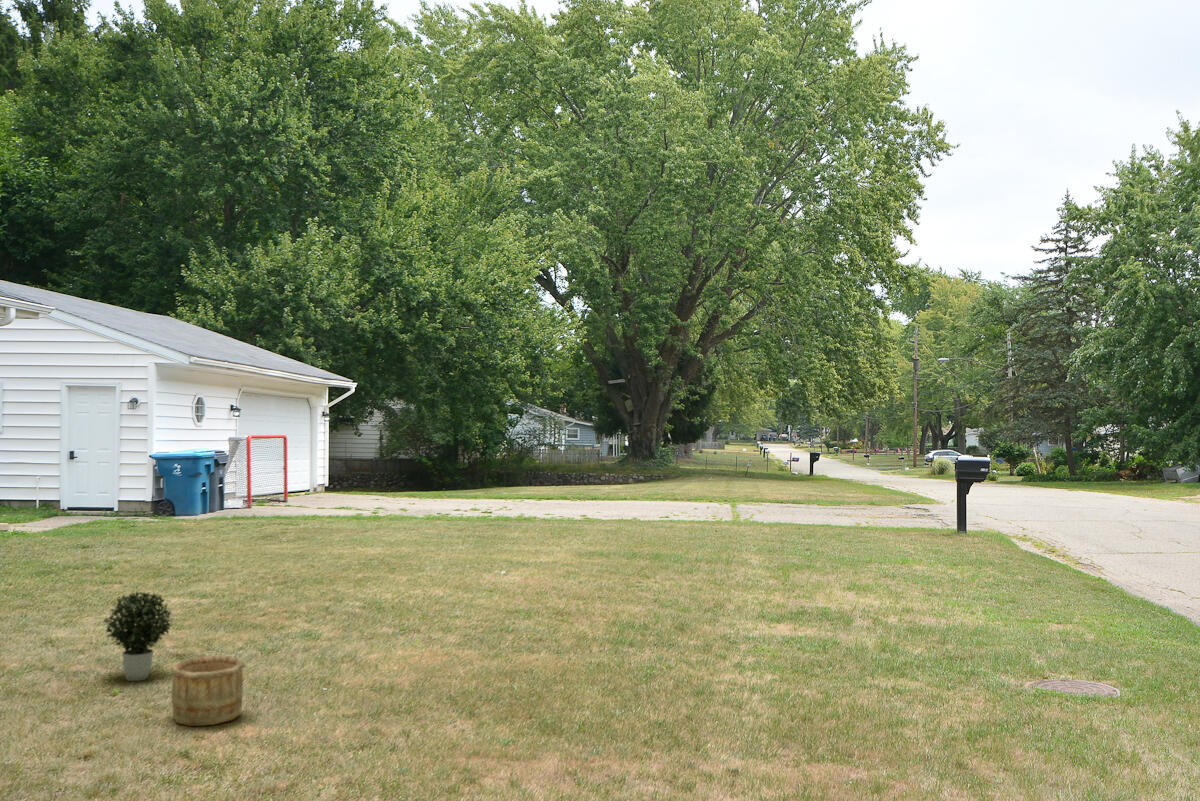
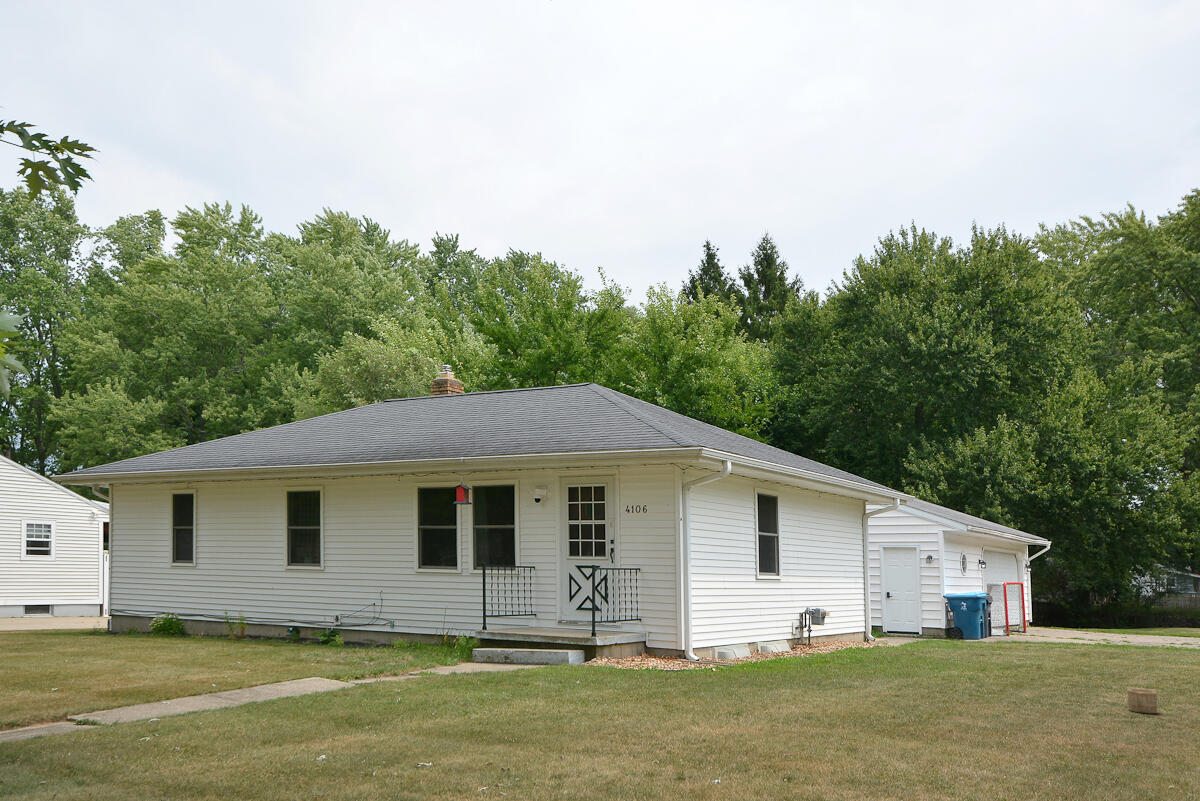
potted plant: present [104,592,171,681] -> none [1077,662,1106,699]

